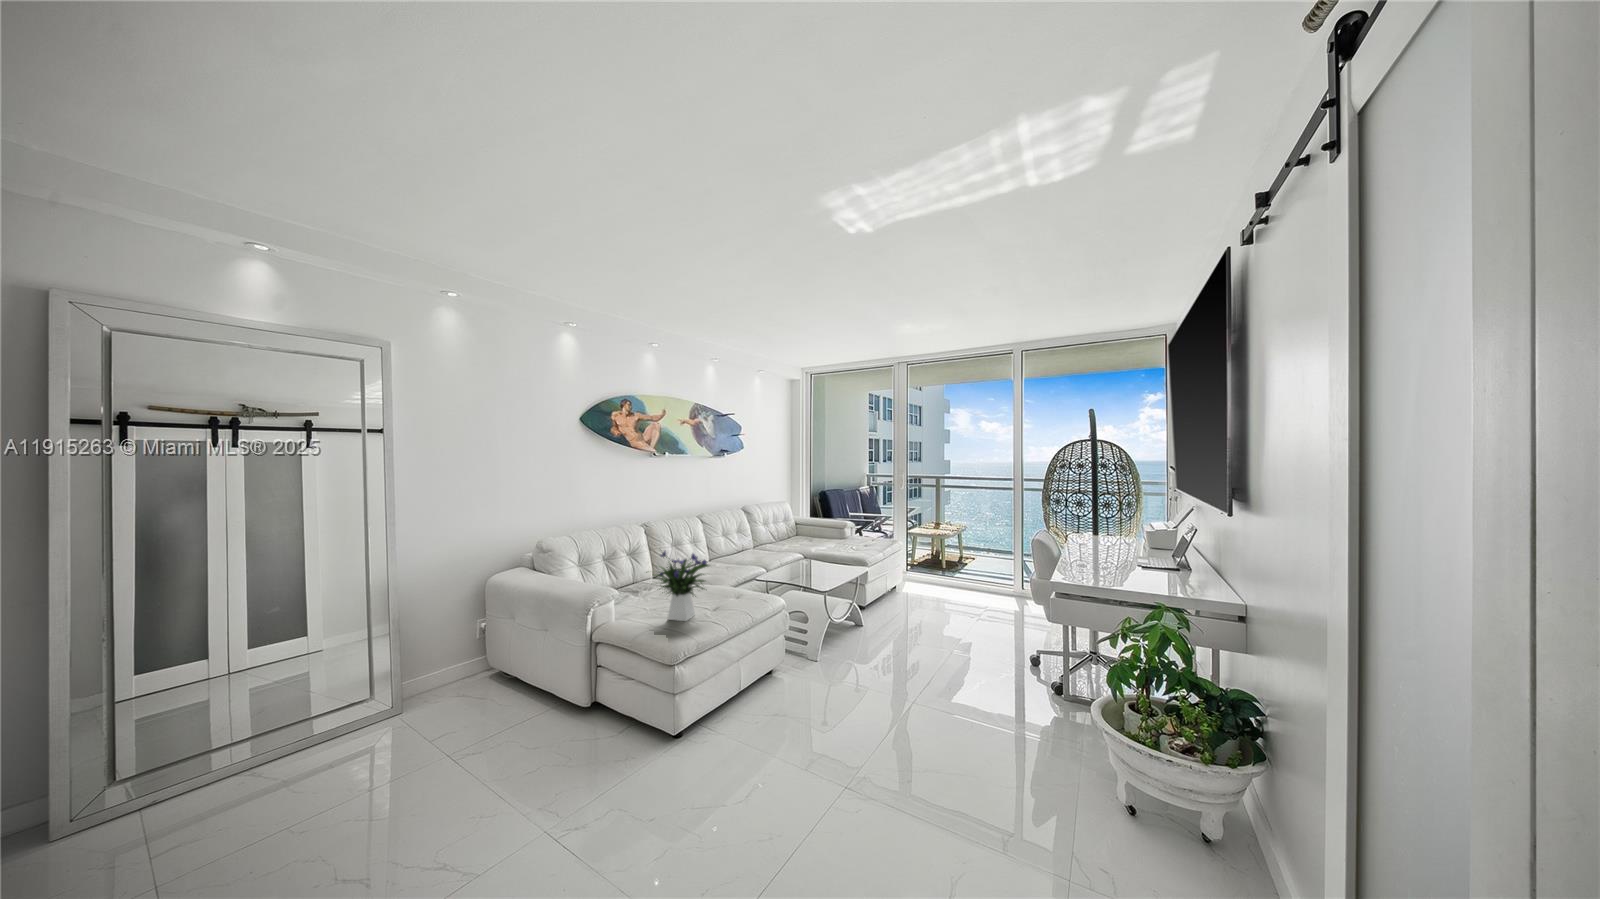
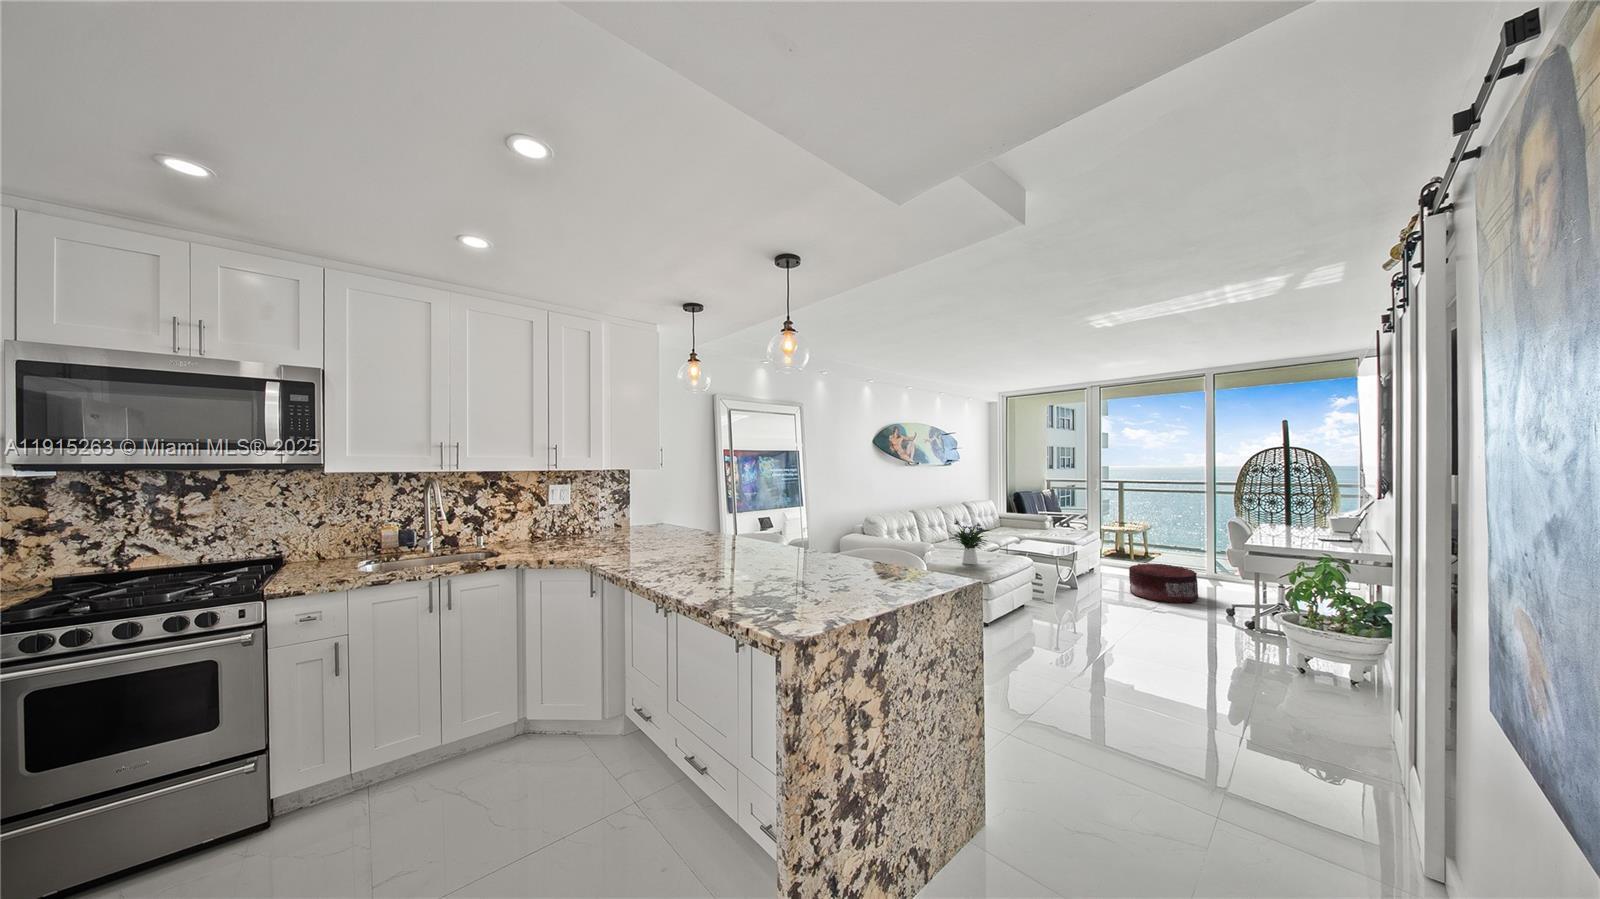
pouf: none [921,586,1000,644] -> present [1129,564,1199,603]

